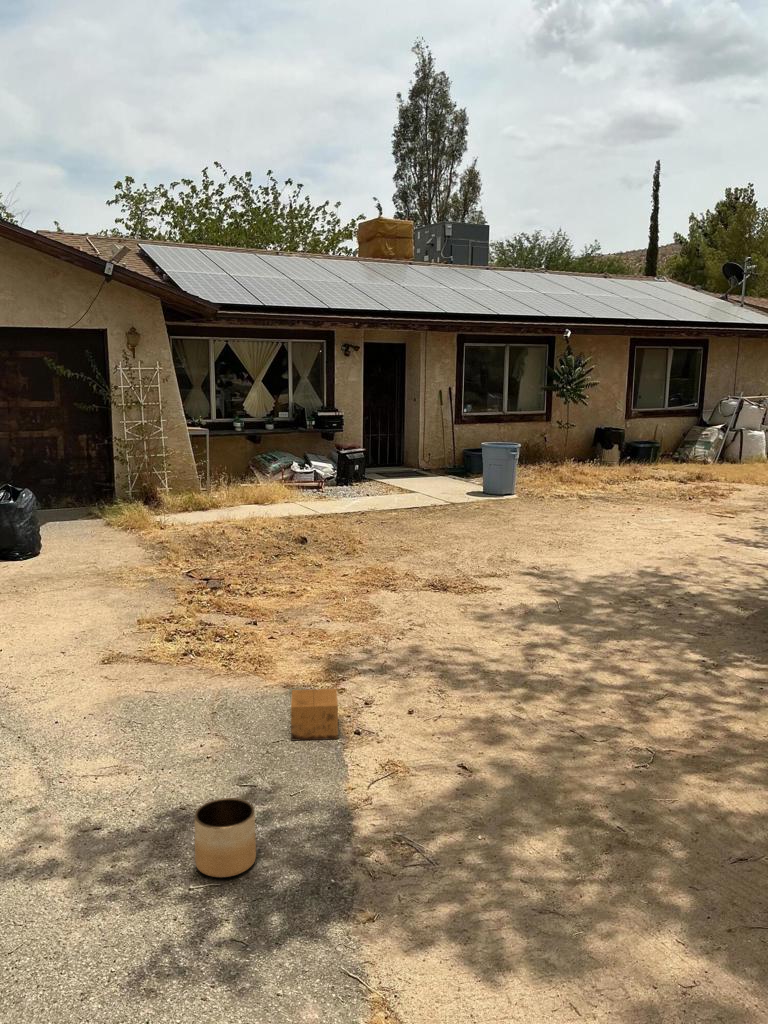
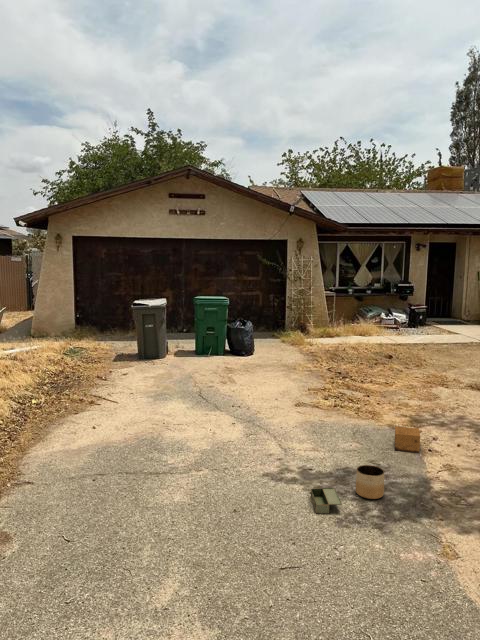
toolbox: none [80,870,152,949] -> present [310,488,342,513]

